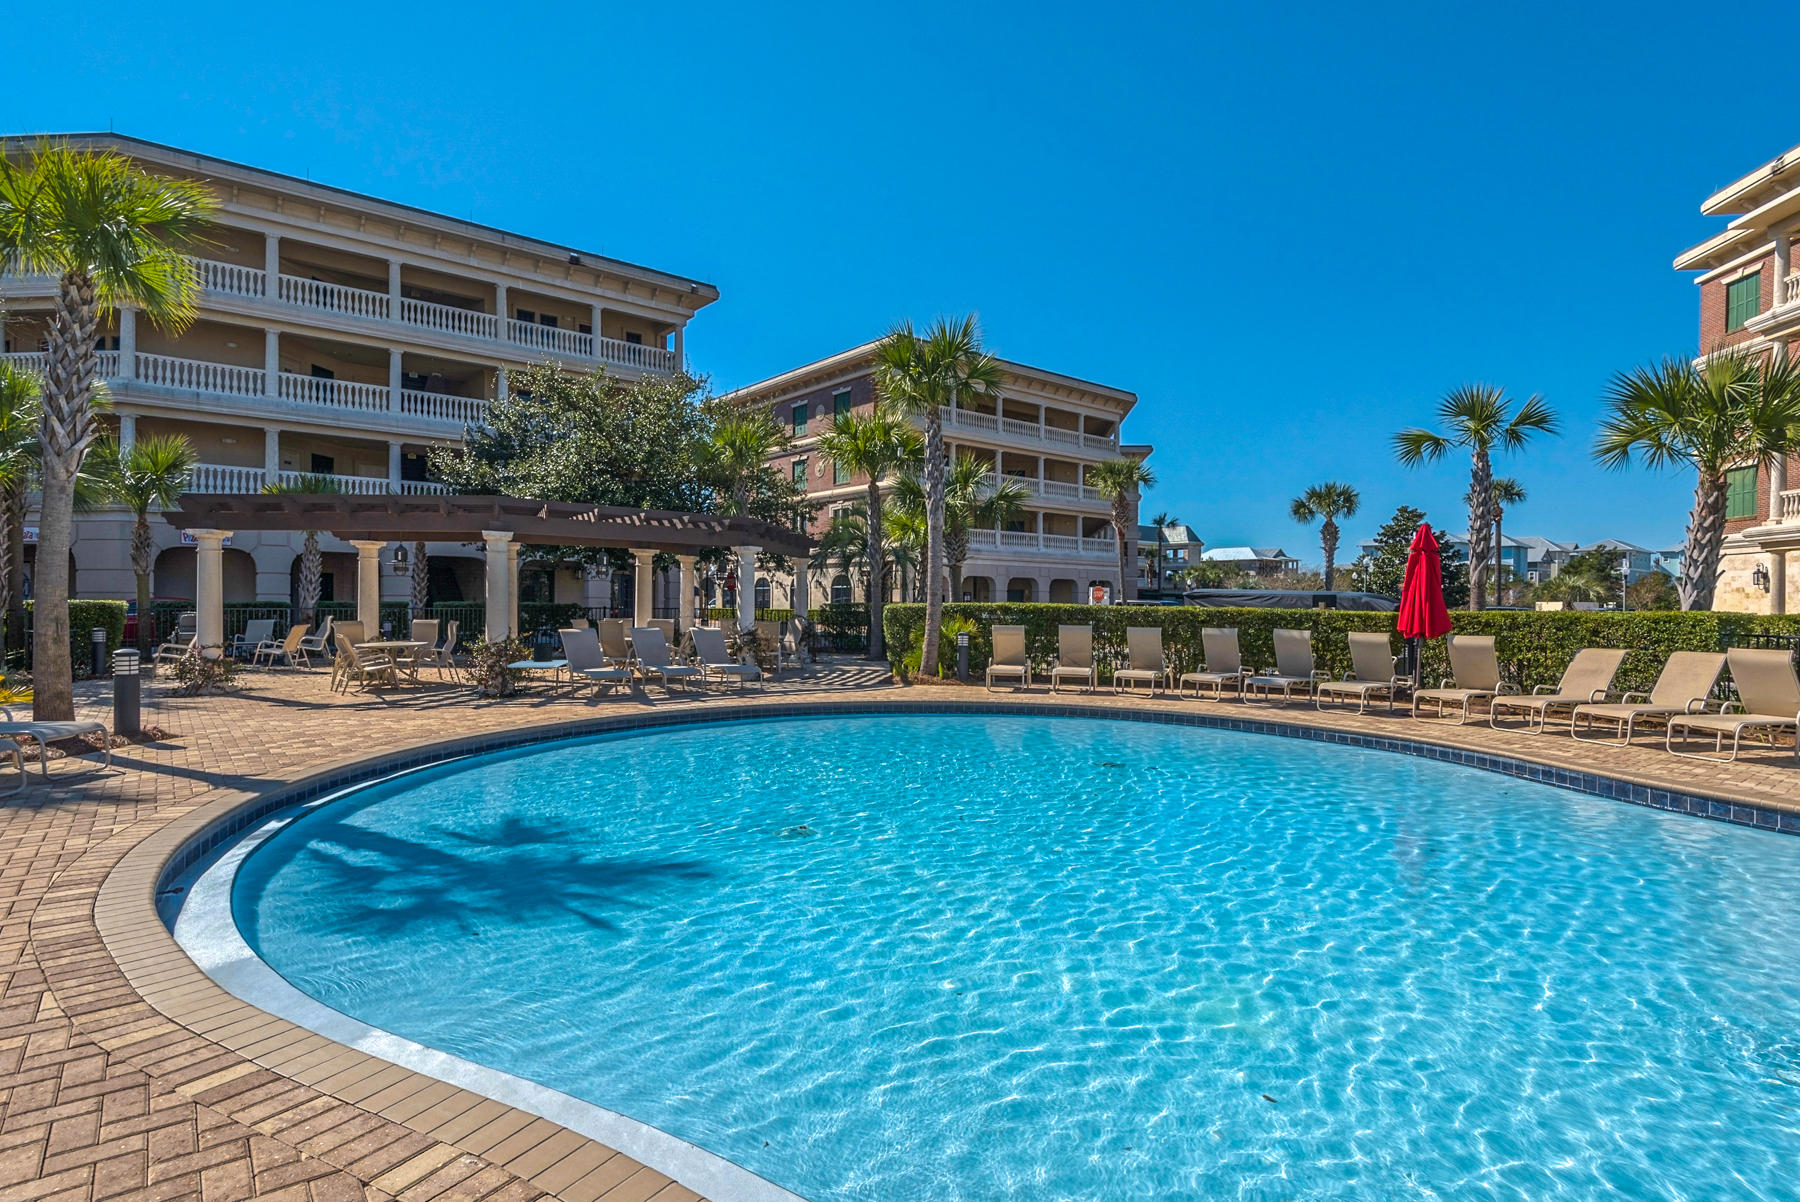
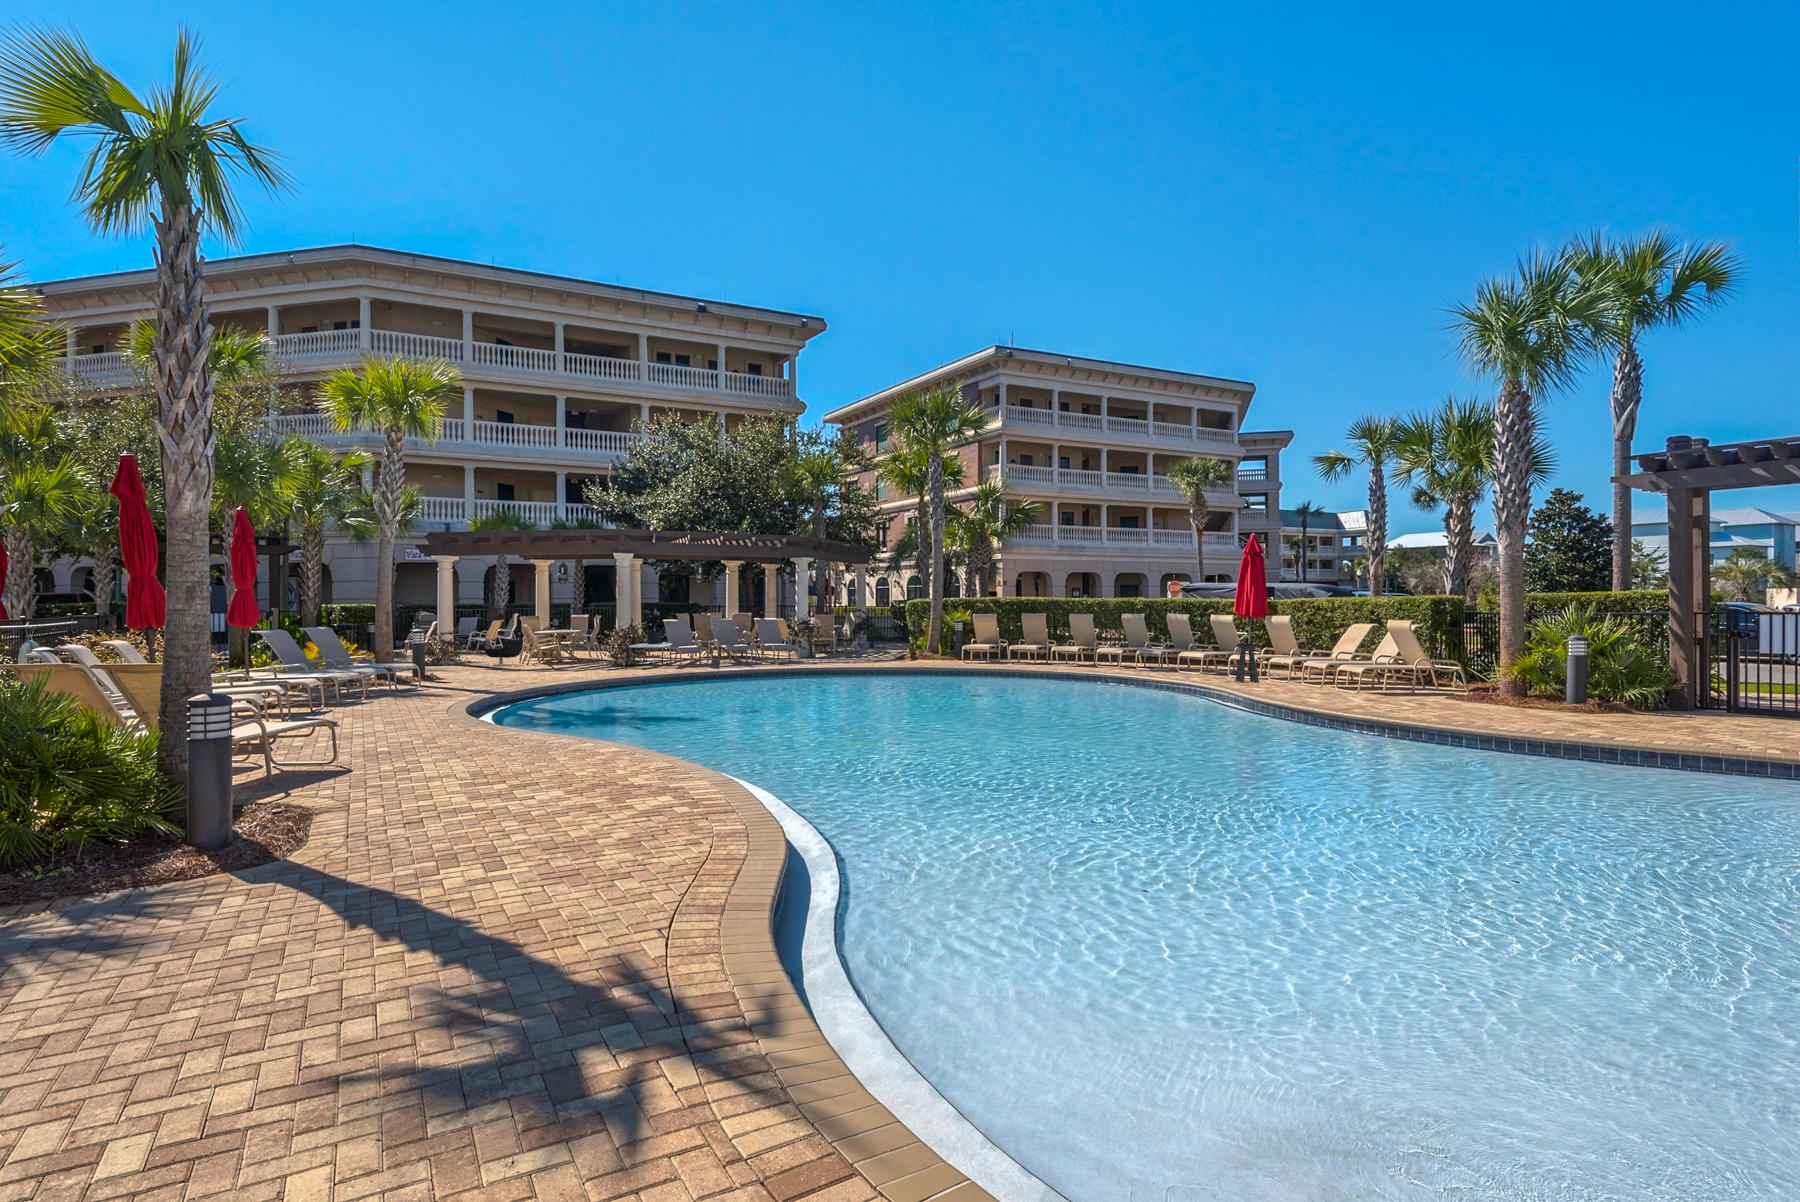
lounge chair: none [272,656,337,697] -> present [485,639,523,666]
stool: none [1370,661,1407,713] -> present [1235,644,1259,683]

